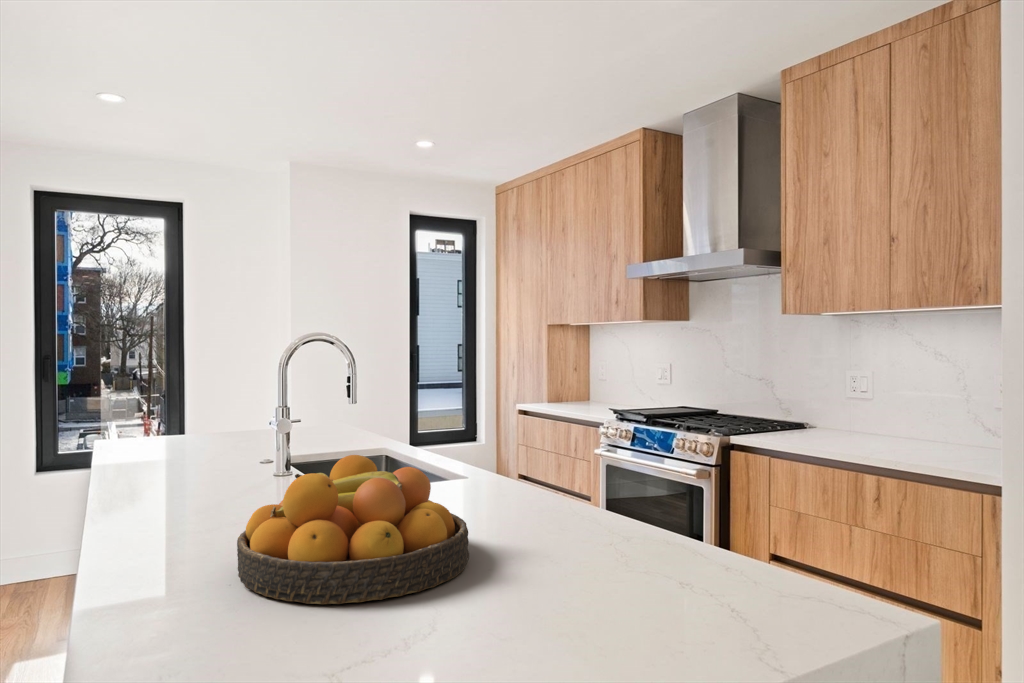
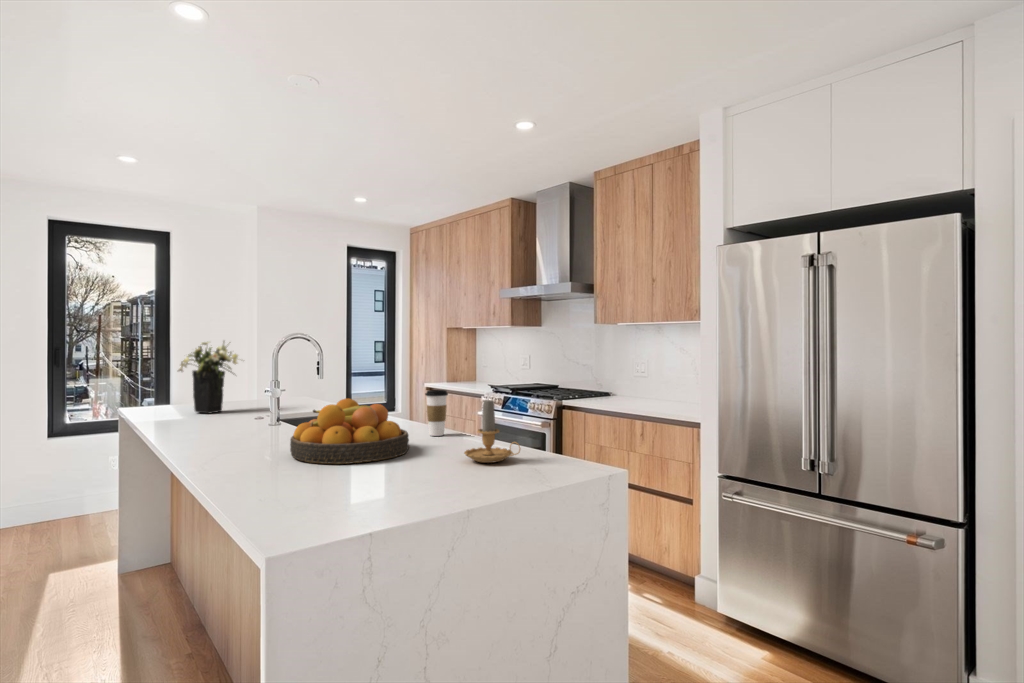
flower arrangement: none [139,344,240,456] -> present [178,341,238,414]
coffee cup: none [505,434,547,521] -> present [425,390,448,436]
candle: none [581,468,712,620] -> present [464,400,520,463]

